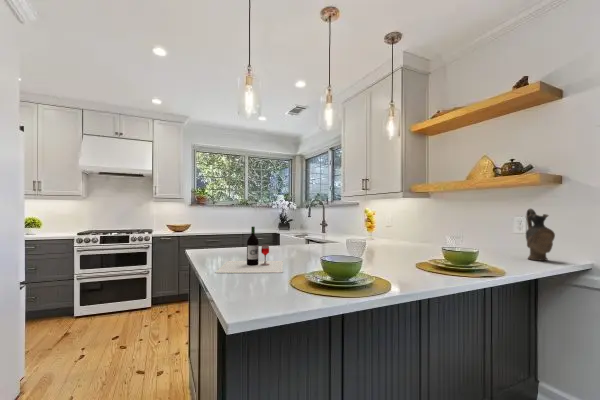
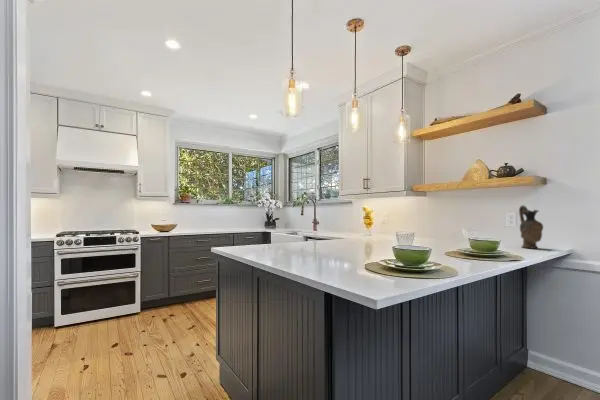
wine bottle: present [216,227,283,273] -> none [277,222,343,264]

